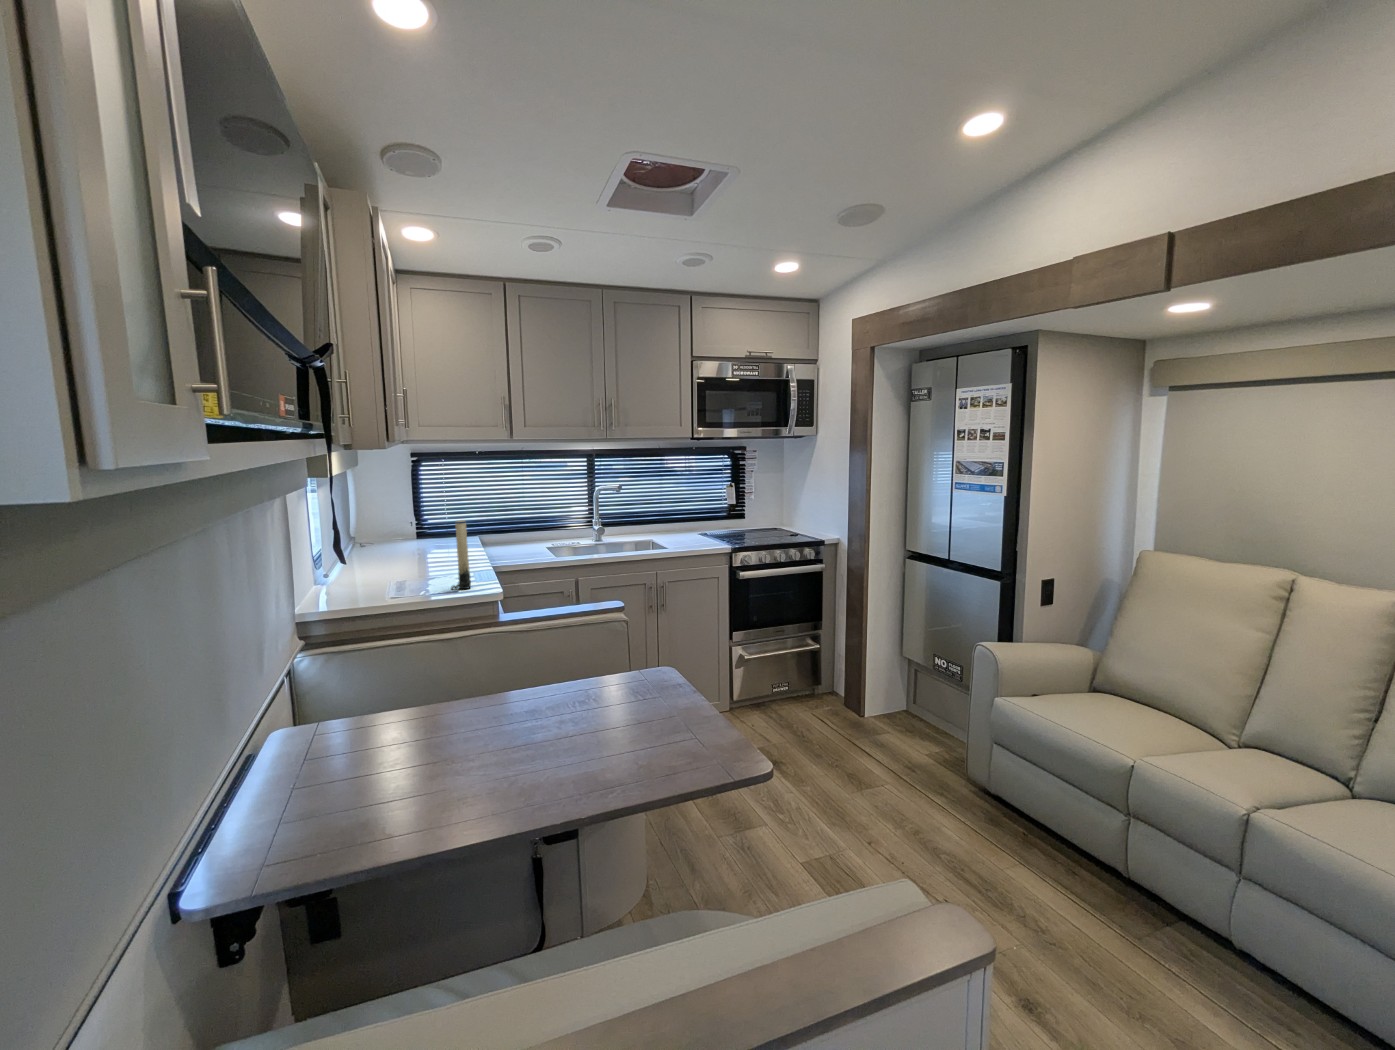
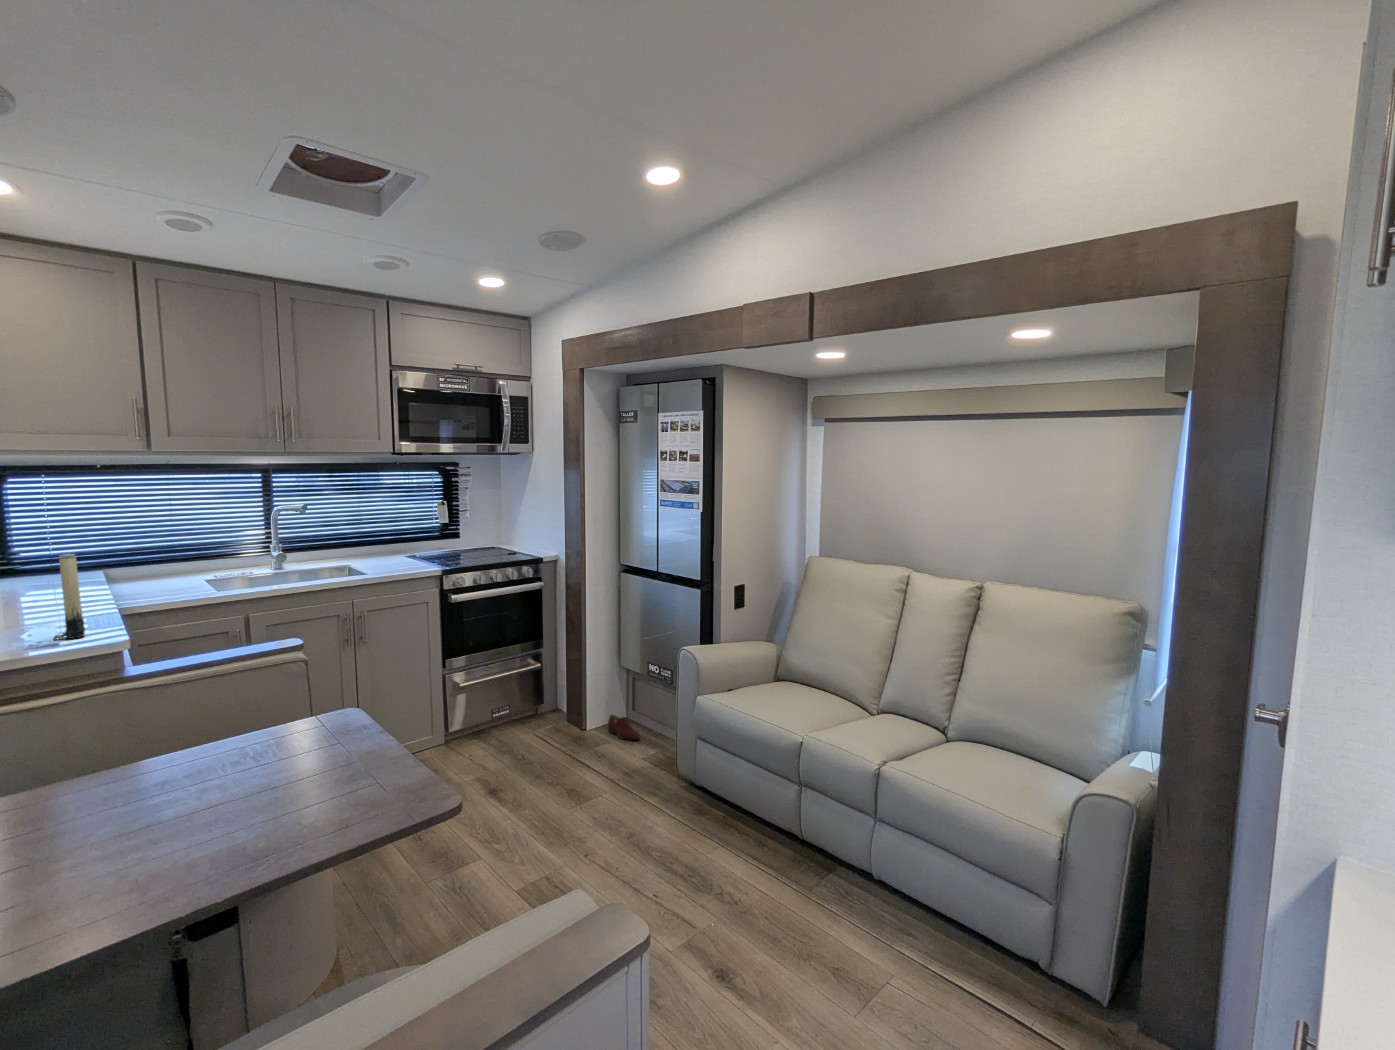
shoe: none [884,703,920,734] -> present [608,715,639,740]

